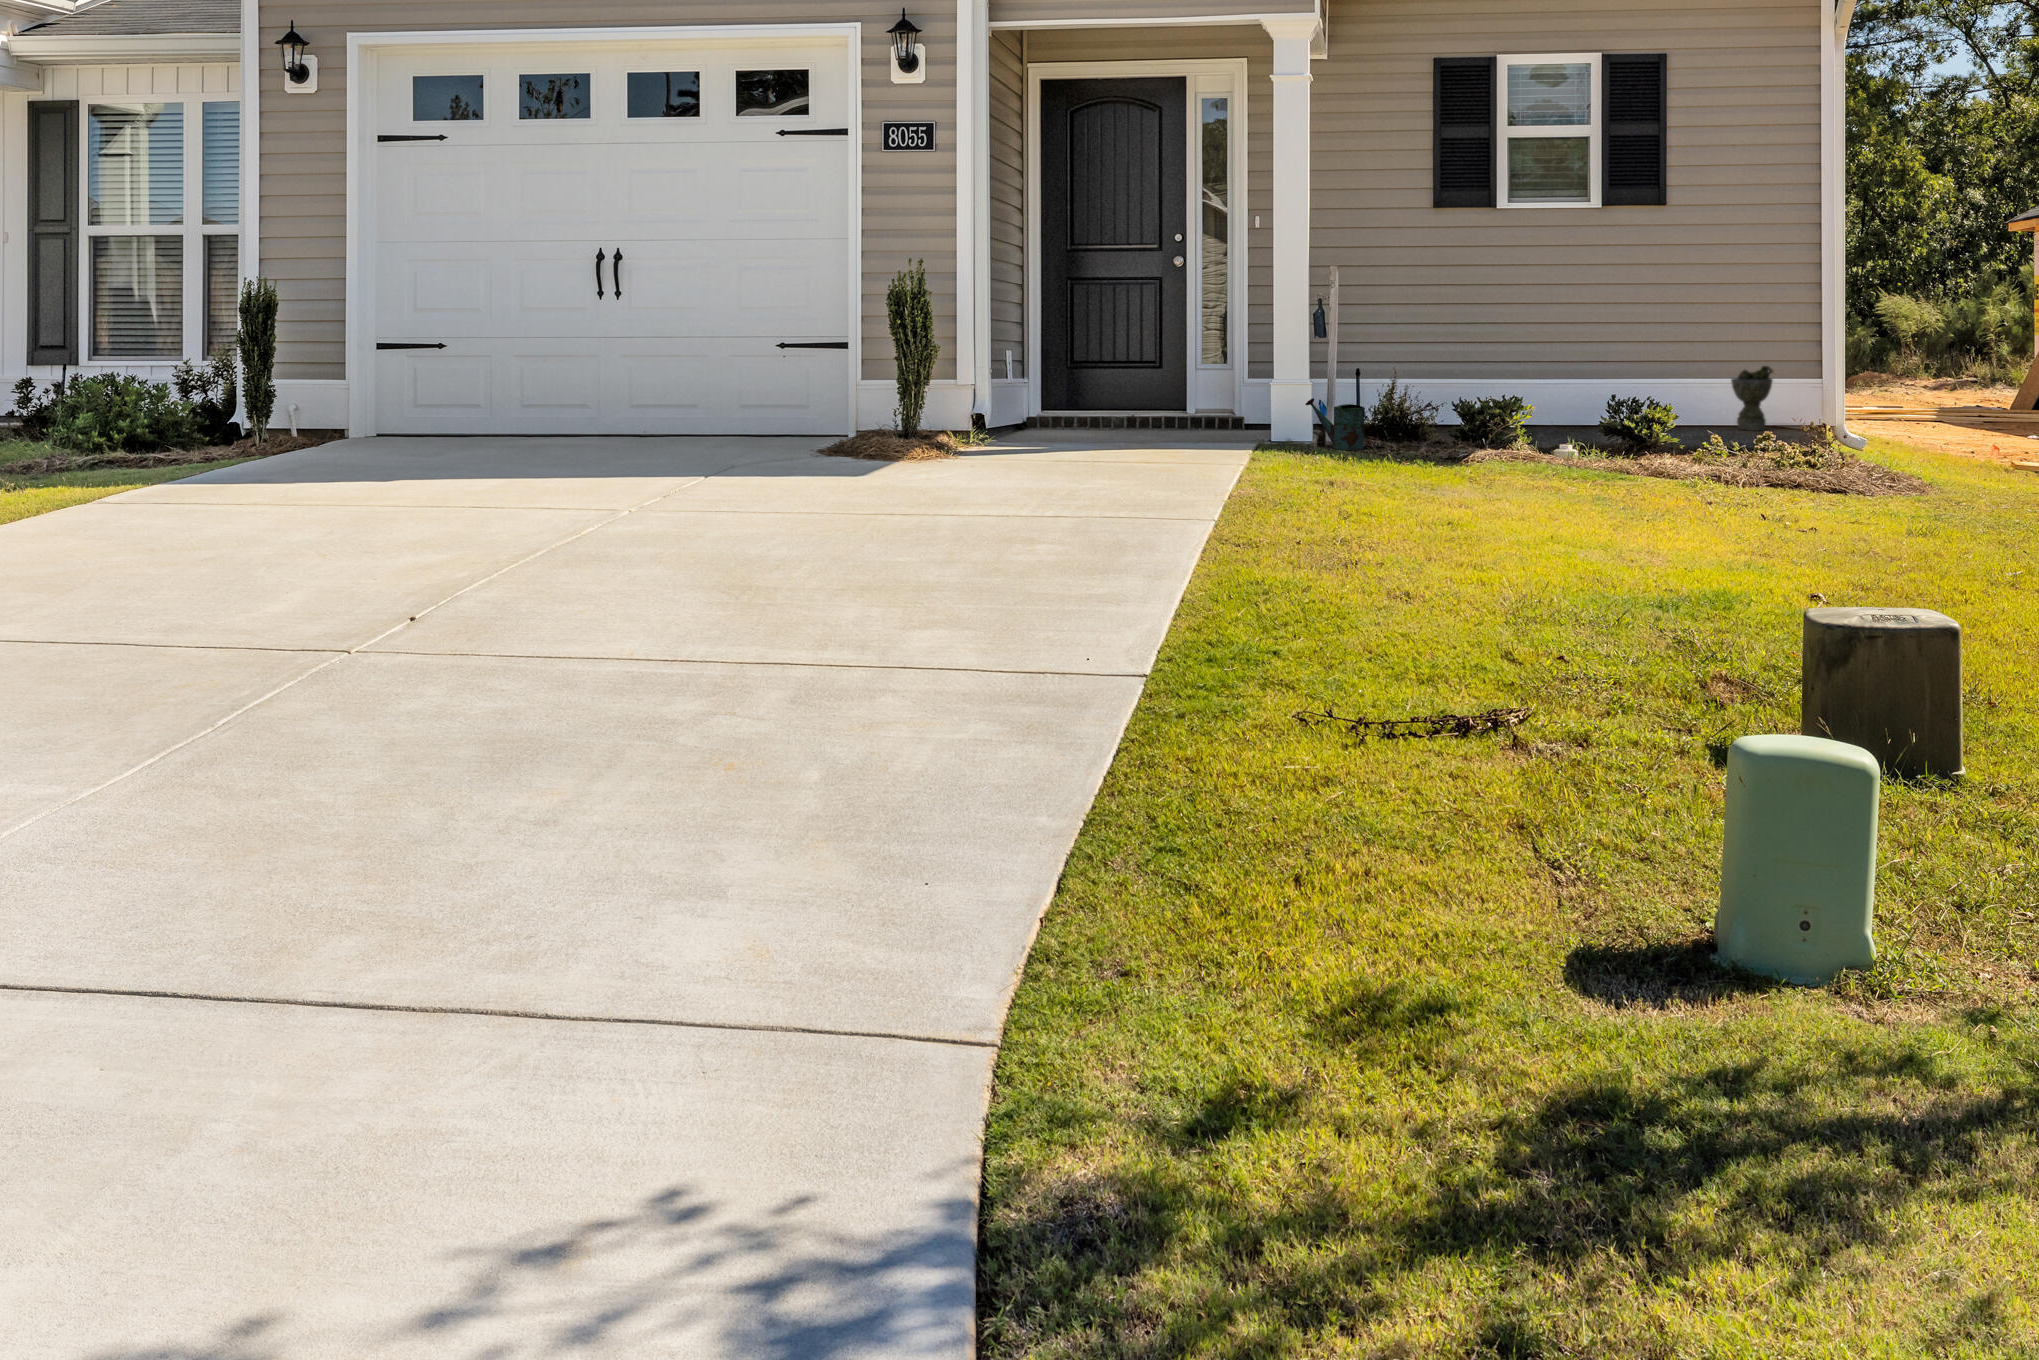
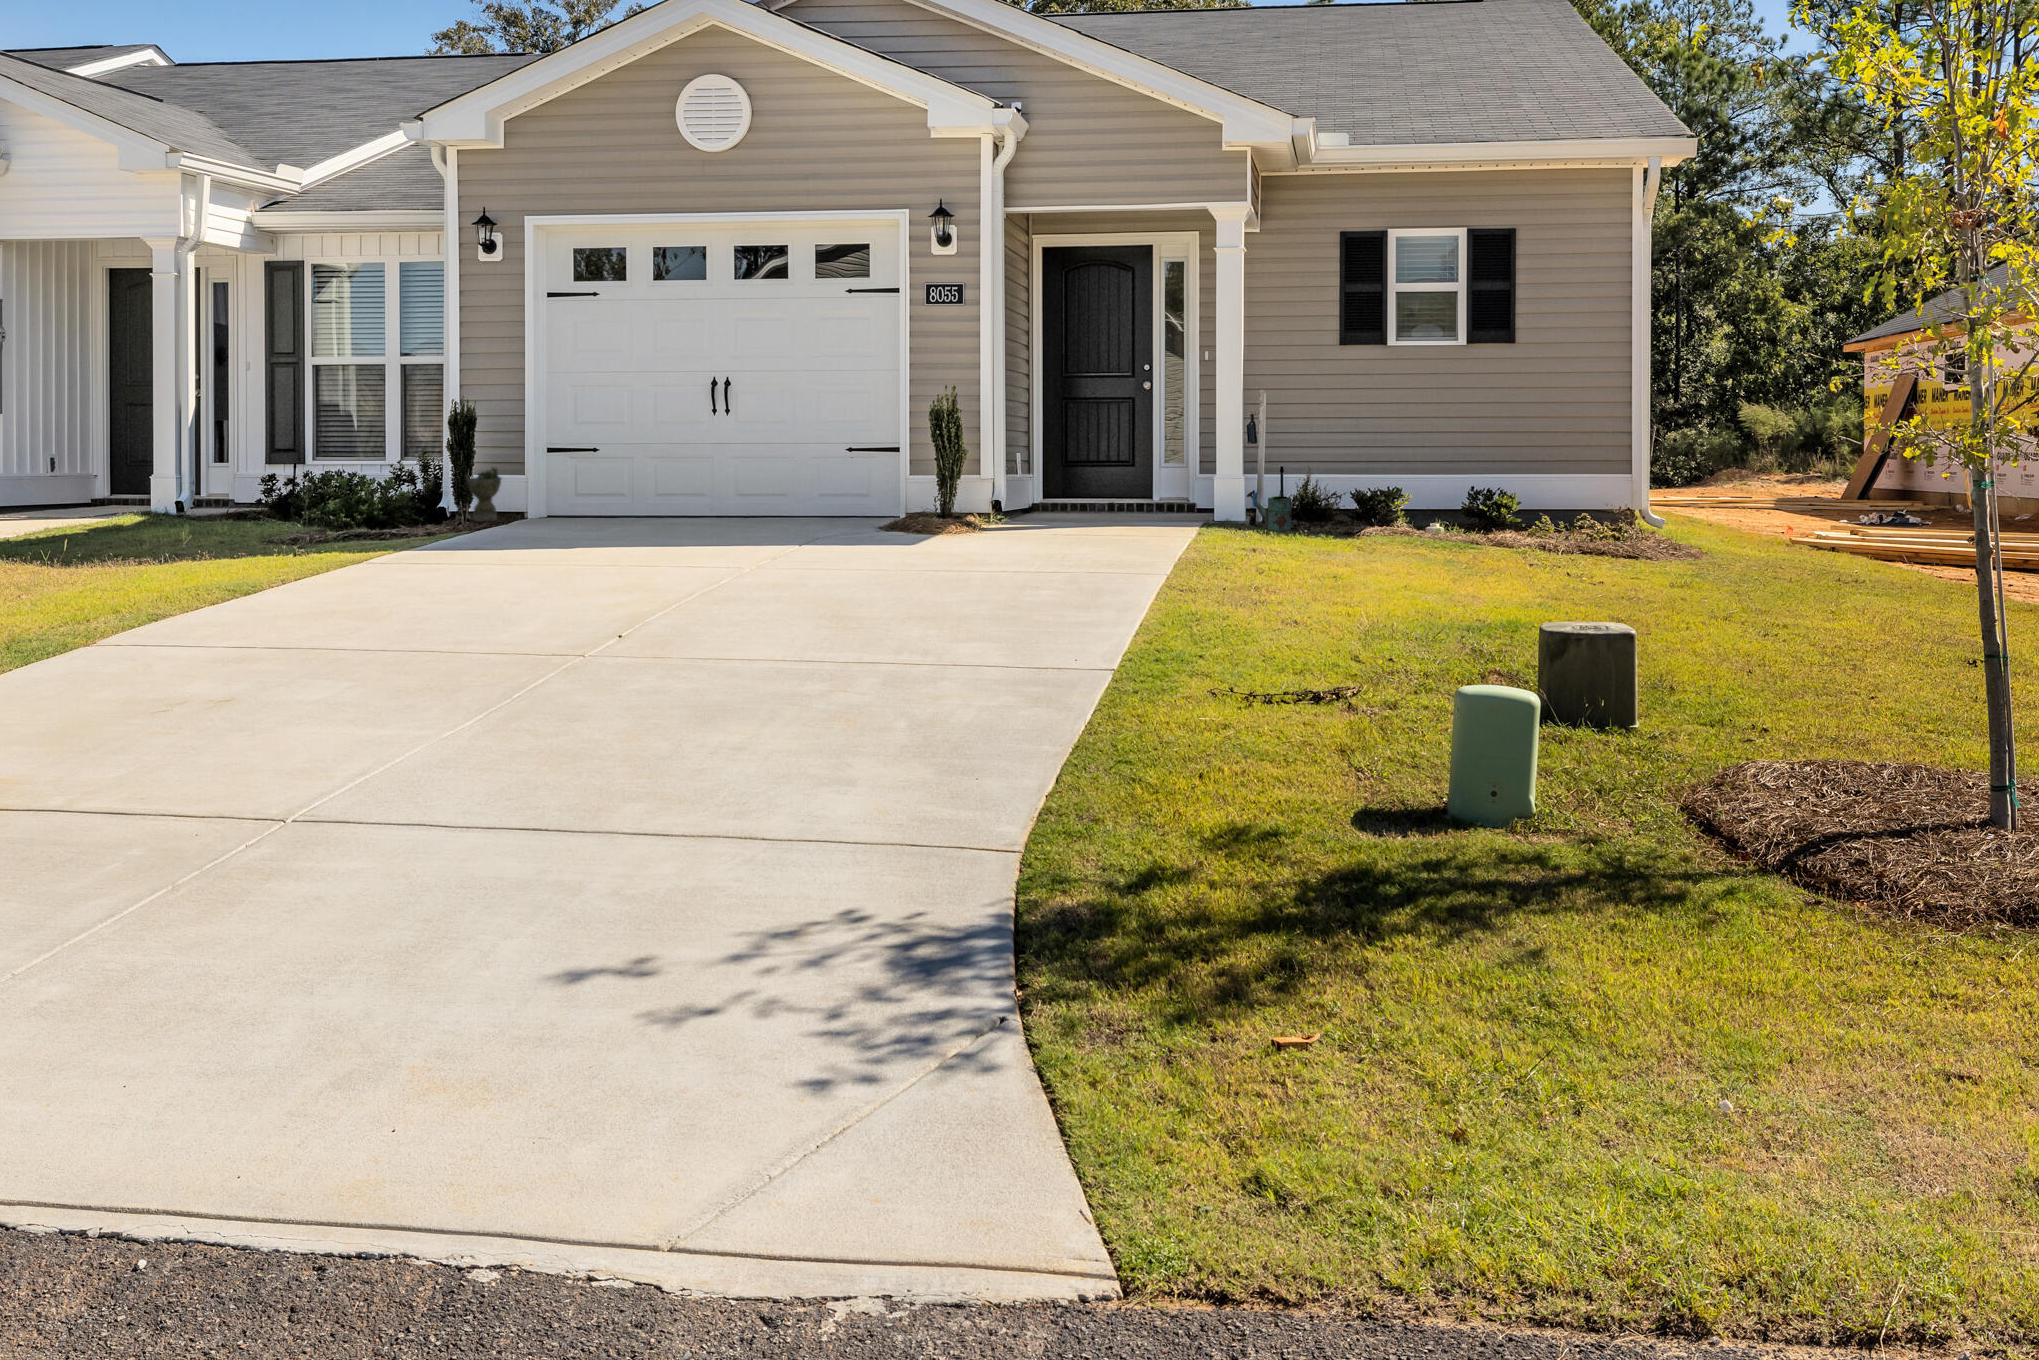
planter: present [1731,366,1773,431] -> present [467,468,501,522]

